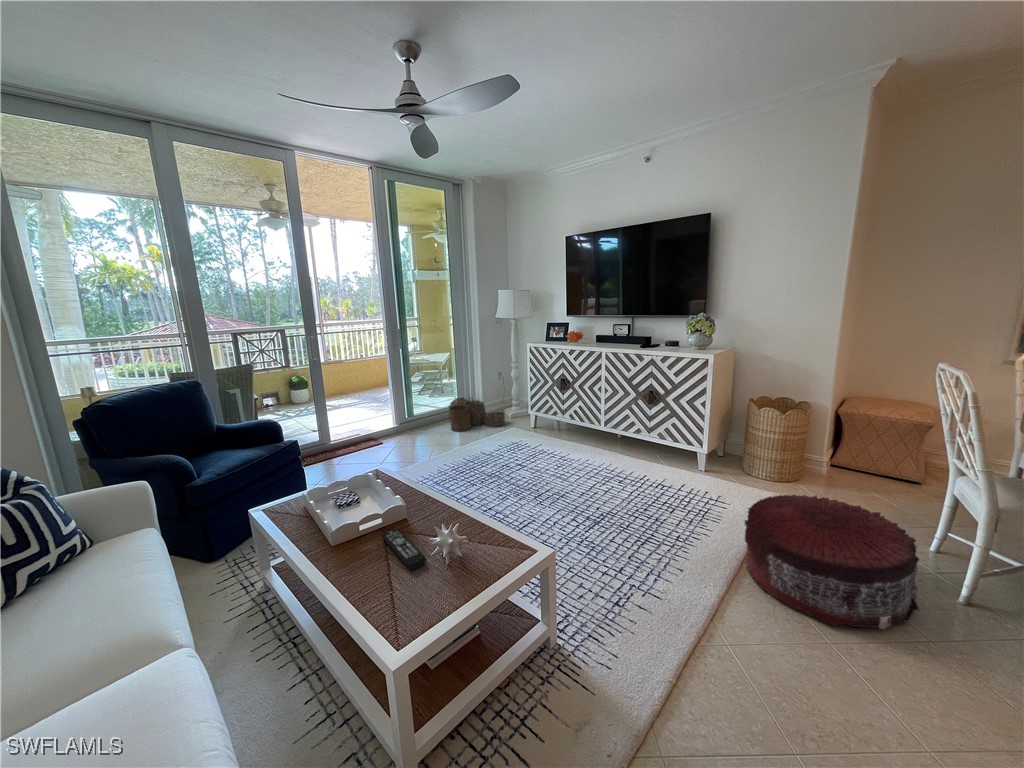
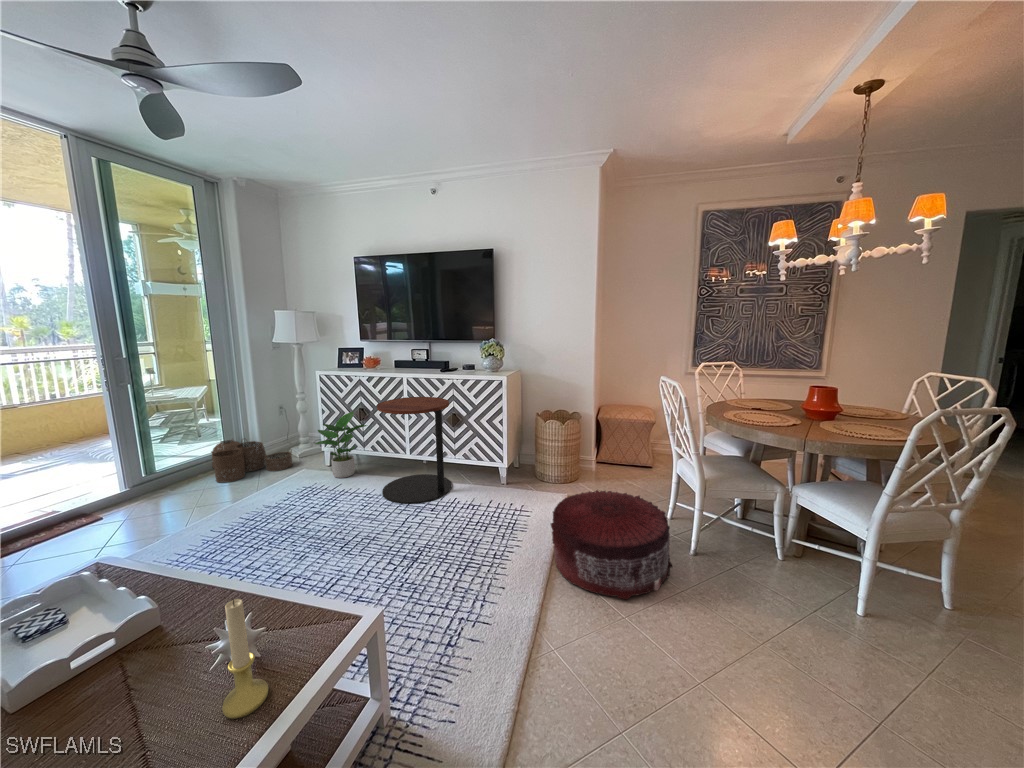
side table: none [575,371,646,475] -> present [377,397,452,504]
potted plant: none [521,381,568,441] -> present [315,412,367,478]
candle holder: none [443,507,471,588] -> present [222,599,269,719]
remote control: present [382,528,426,569] -> none [96,651,189,713]

